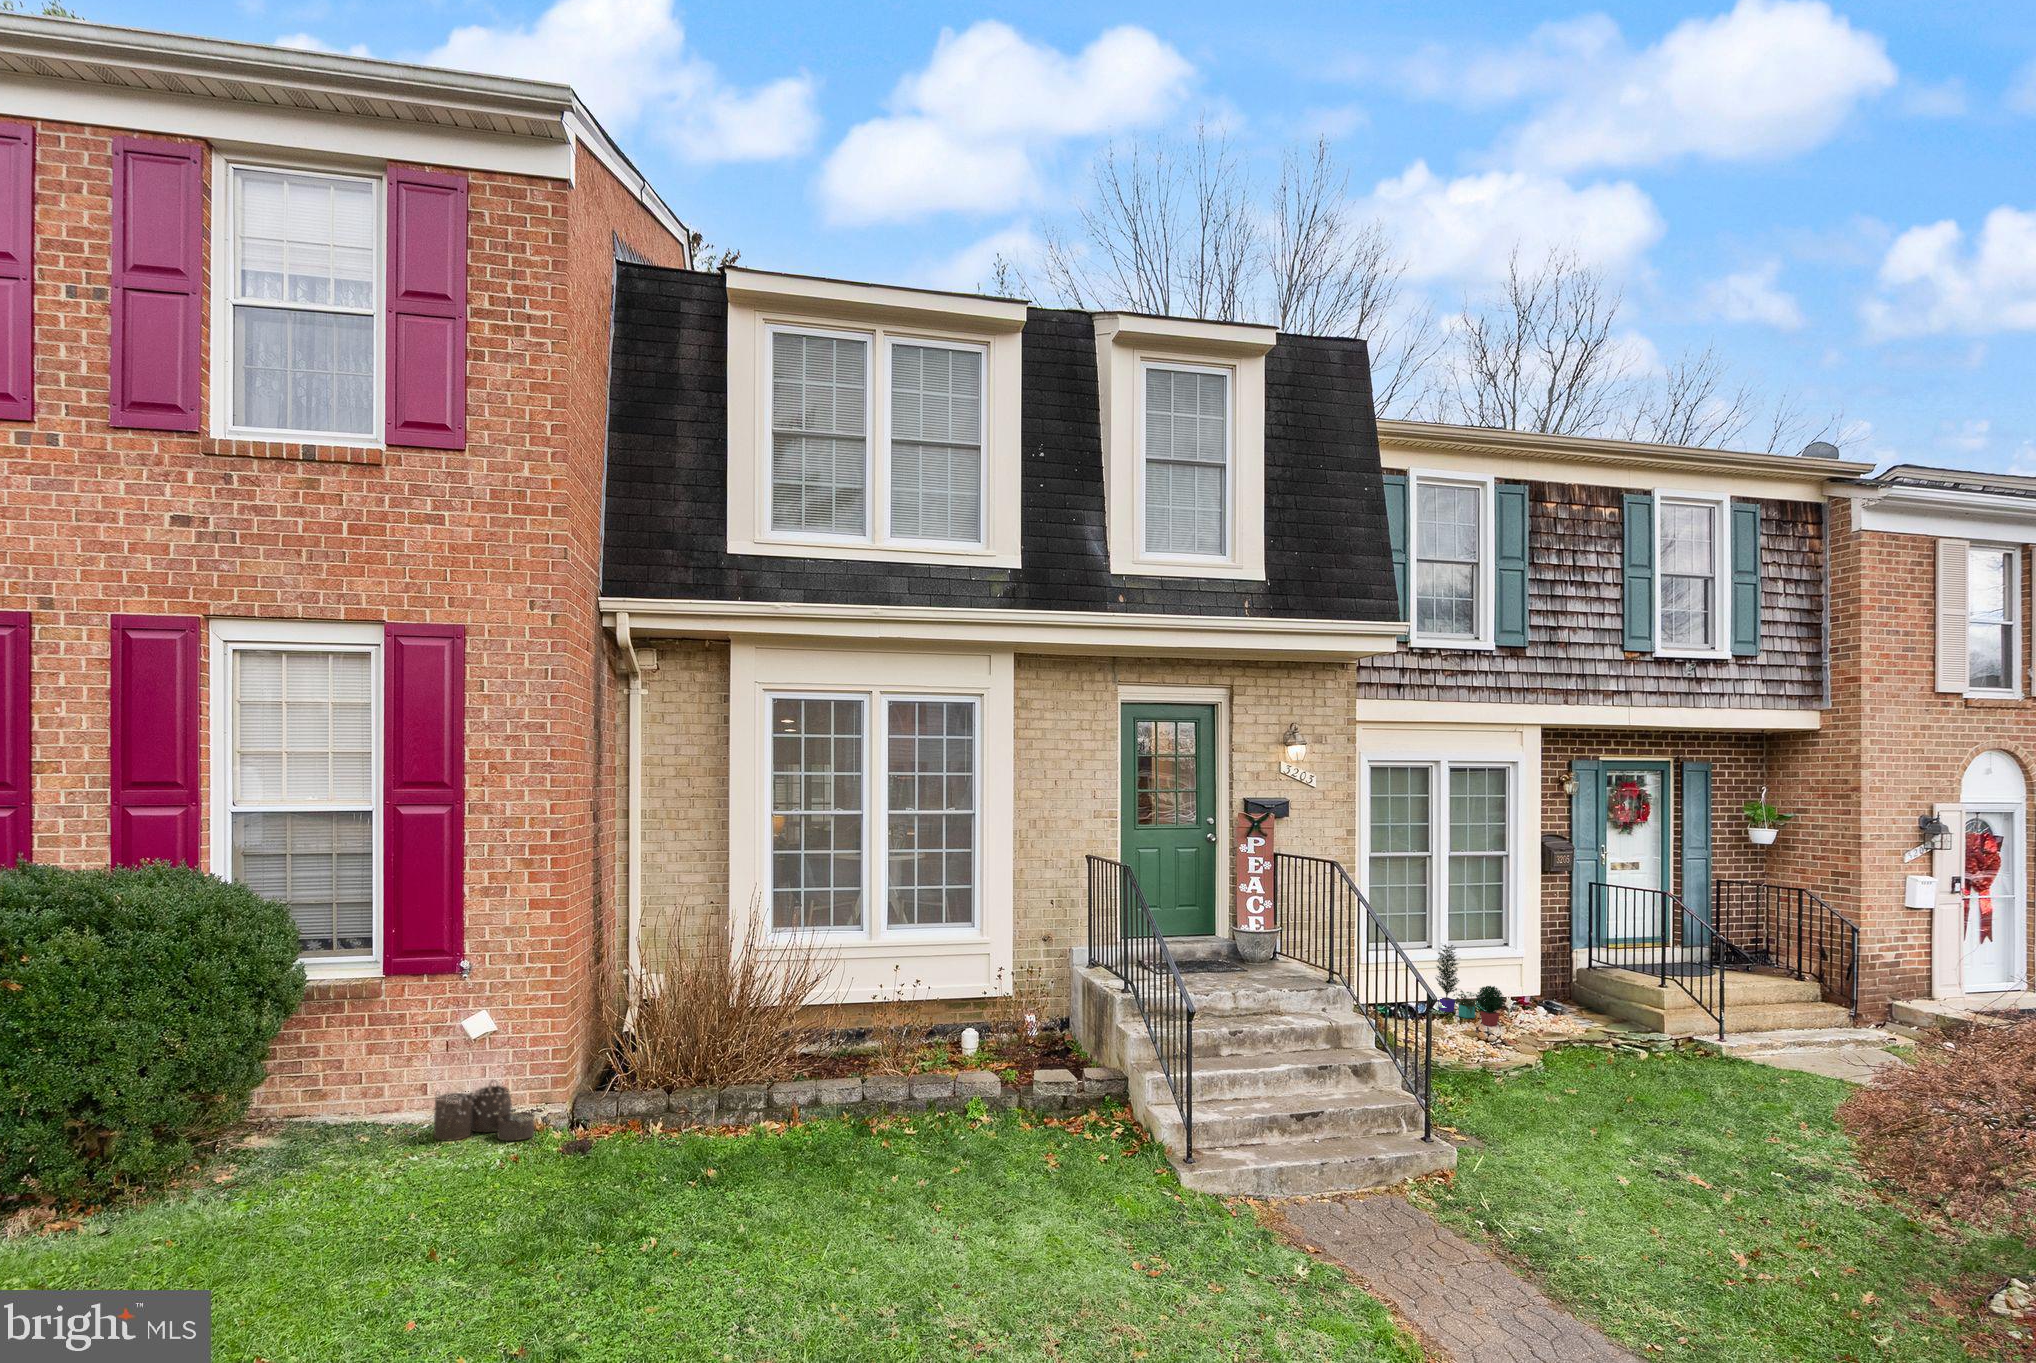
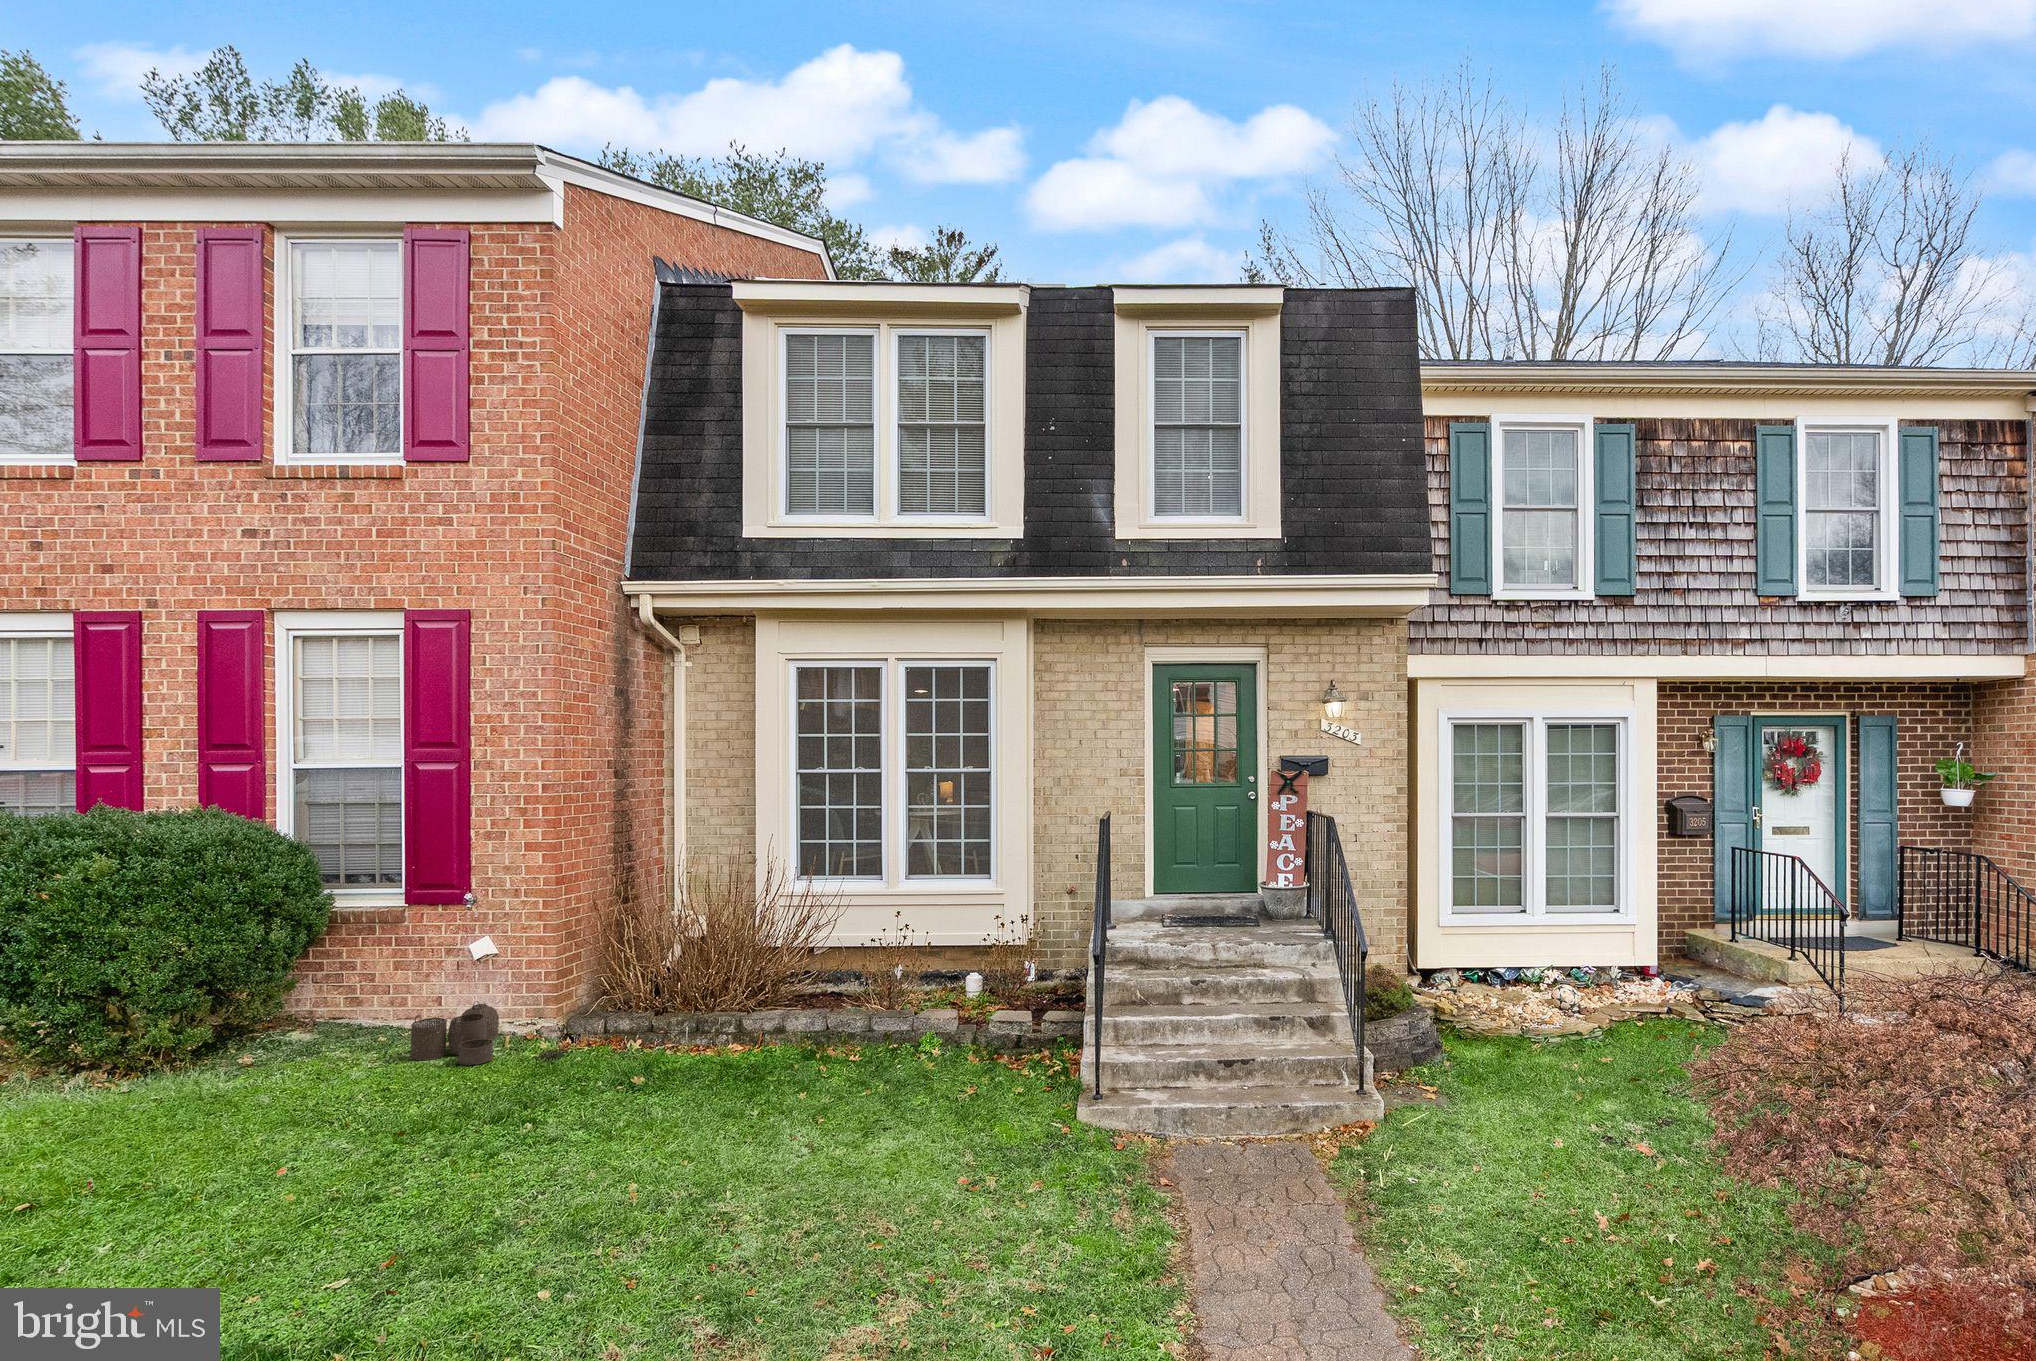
potted plant: present [1435,945,1504,1026] -> none [1519,913,1590,1006]

